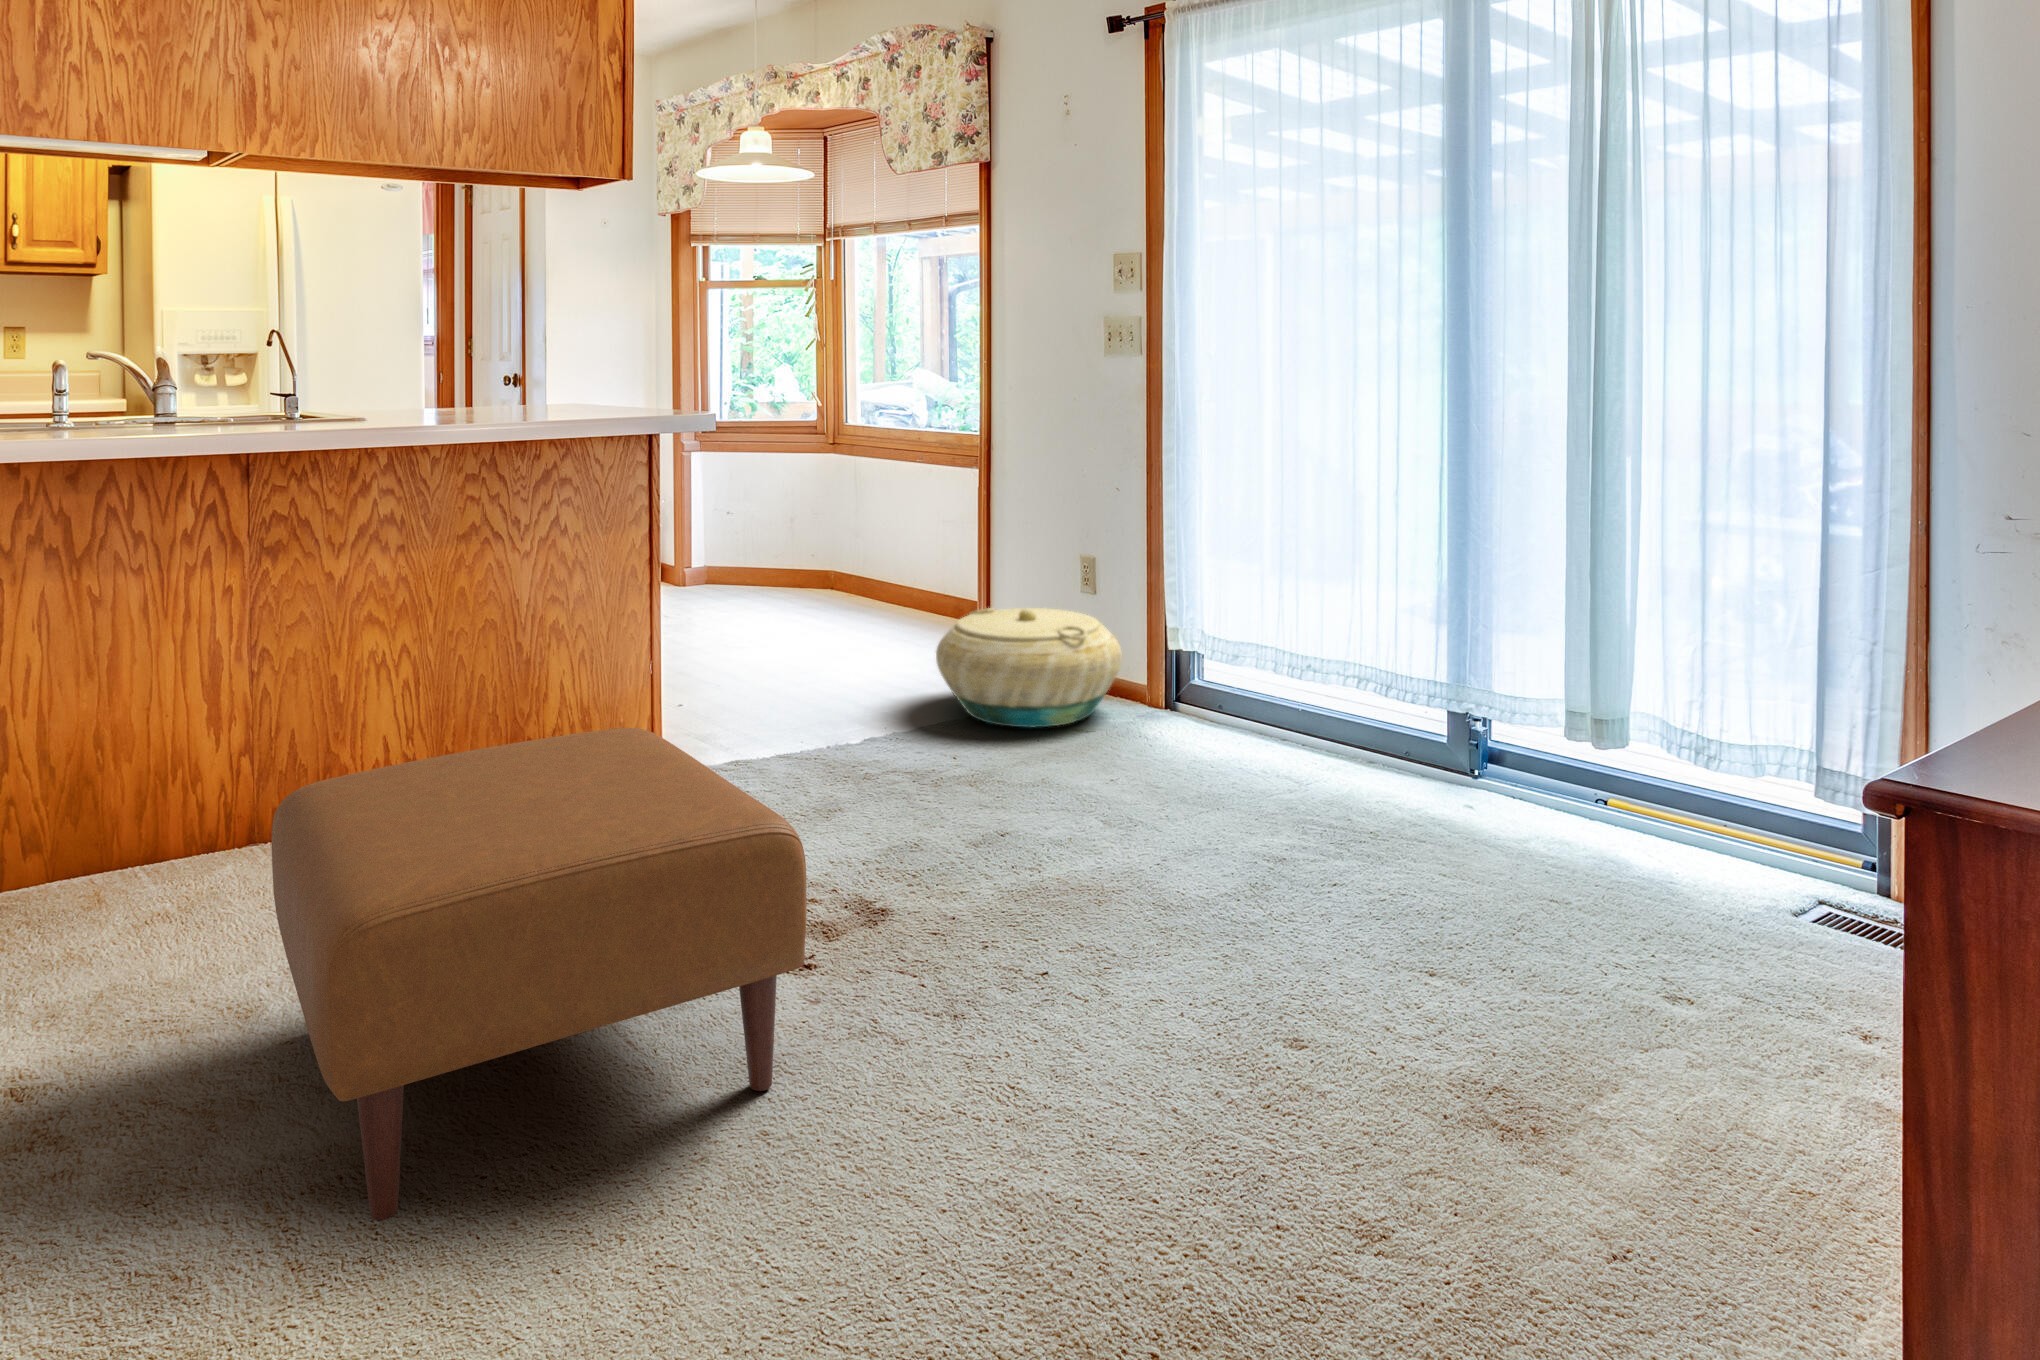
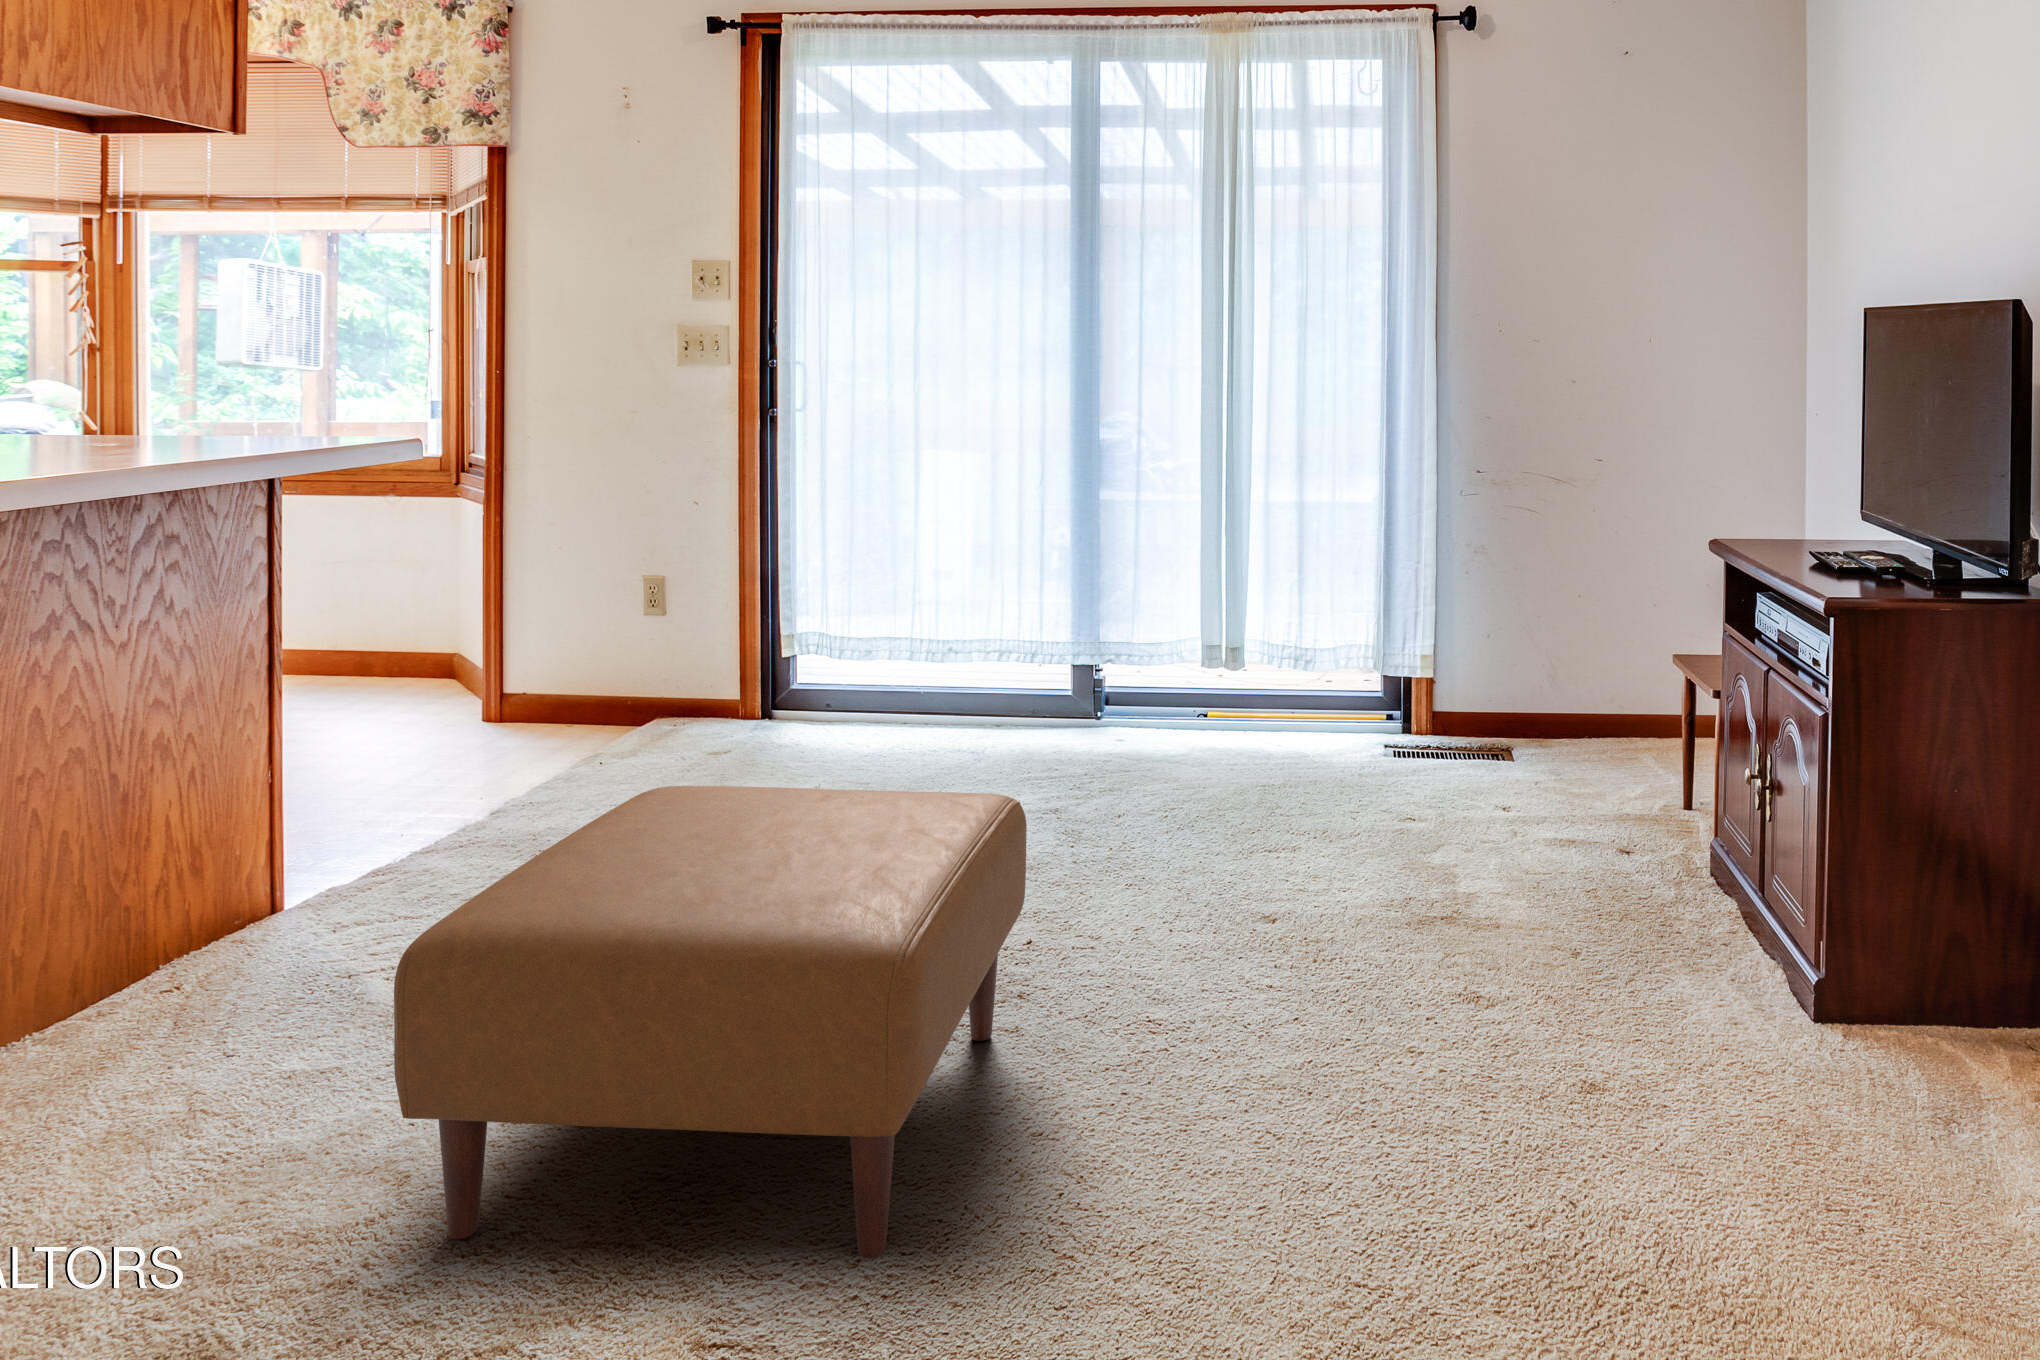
basket: present [936,608,1122,727] -> none [526,638,739,764]

